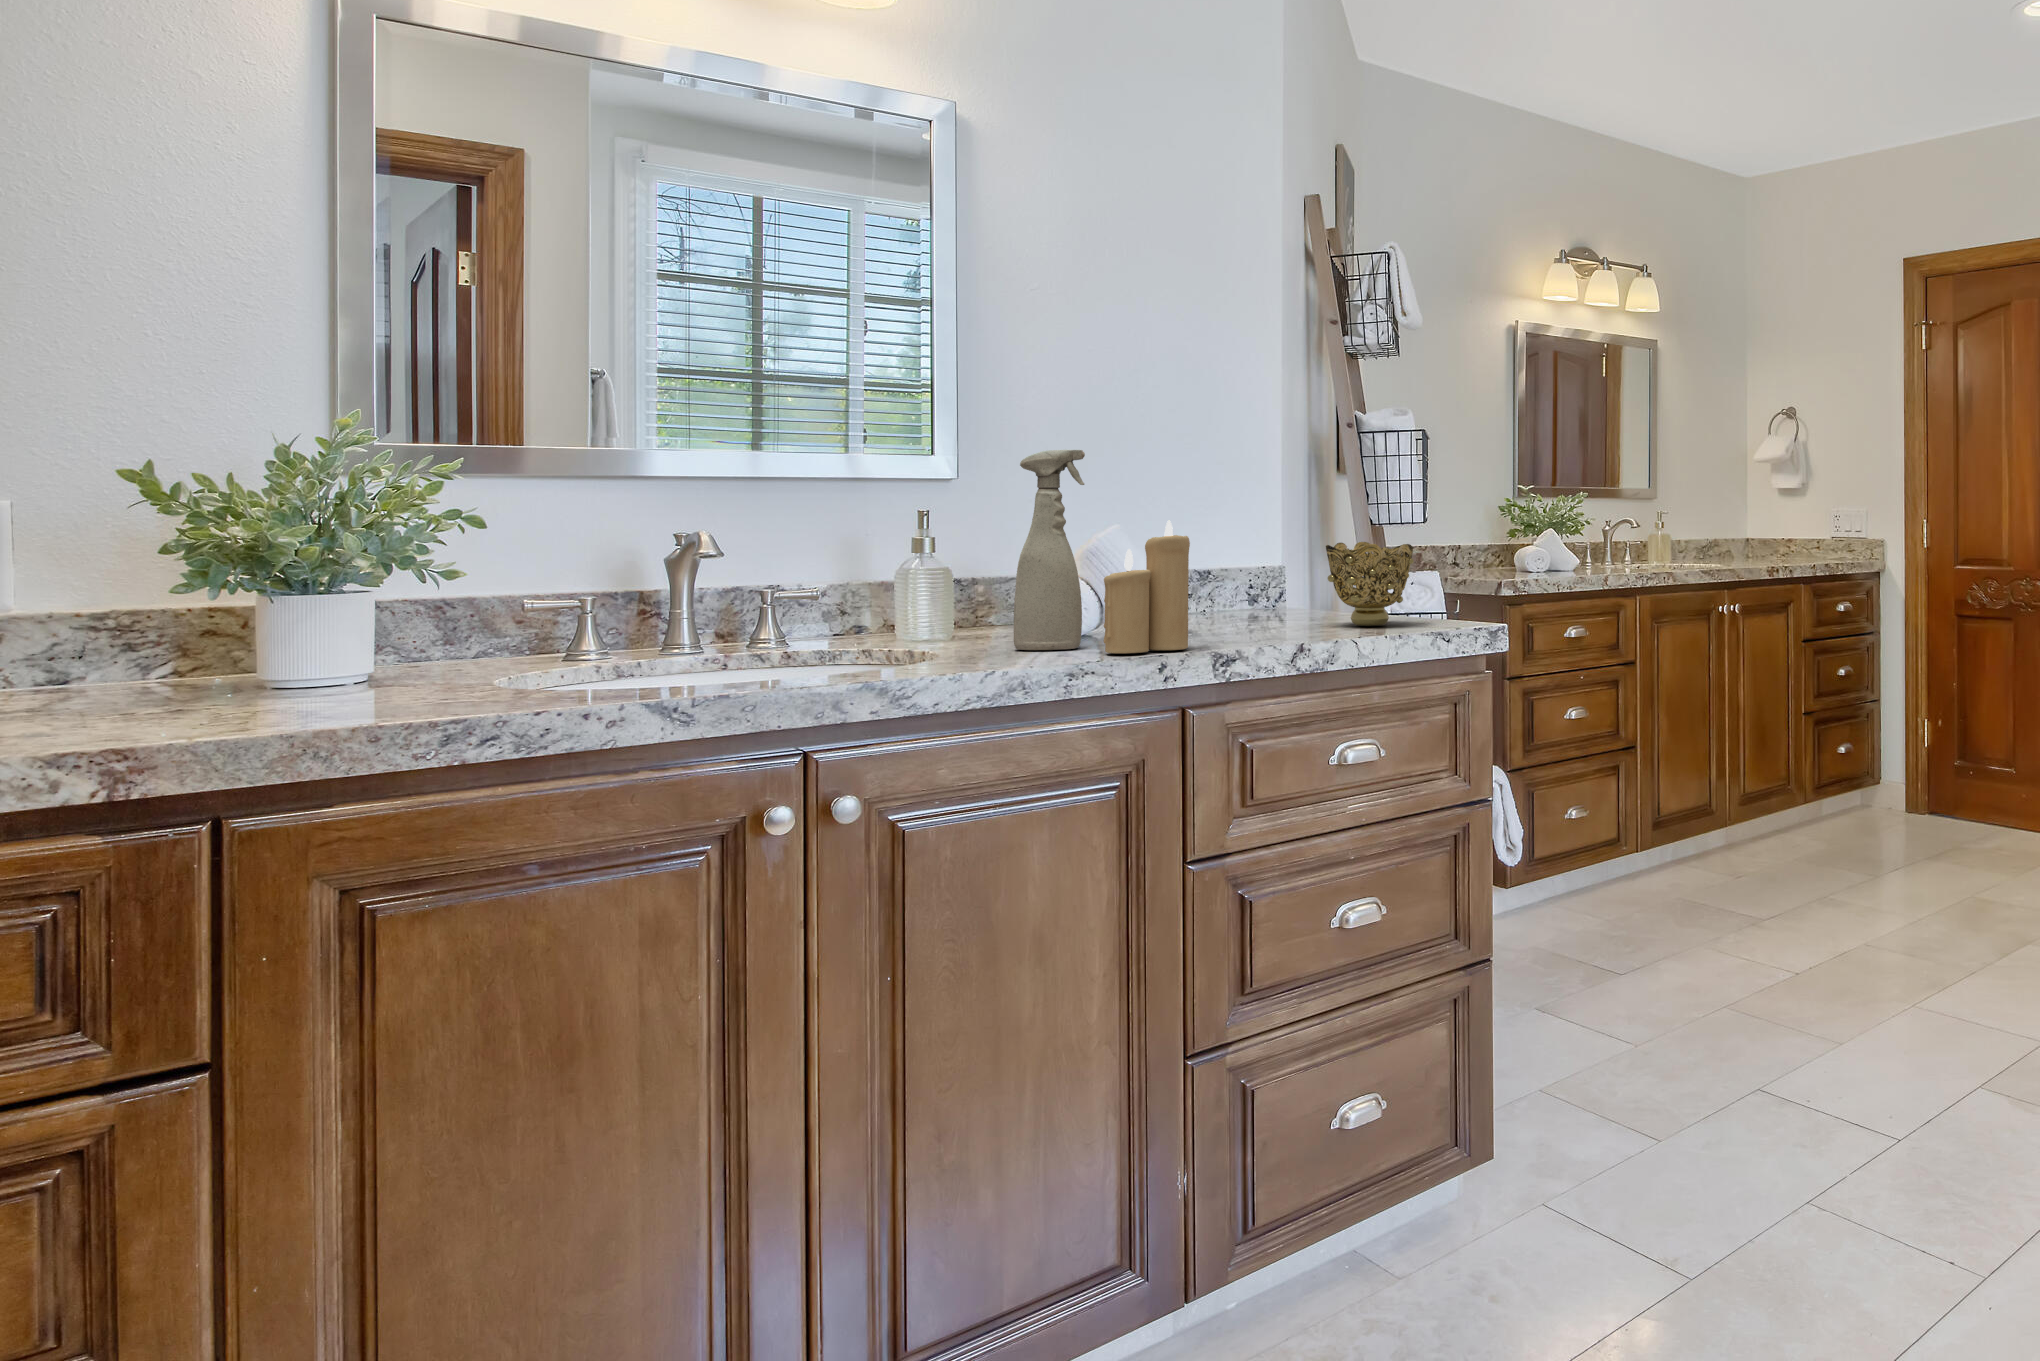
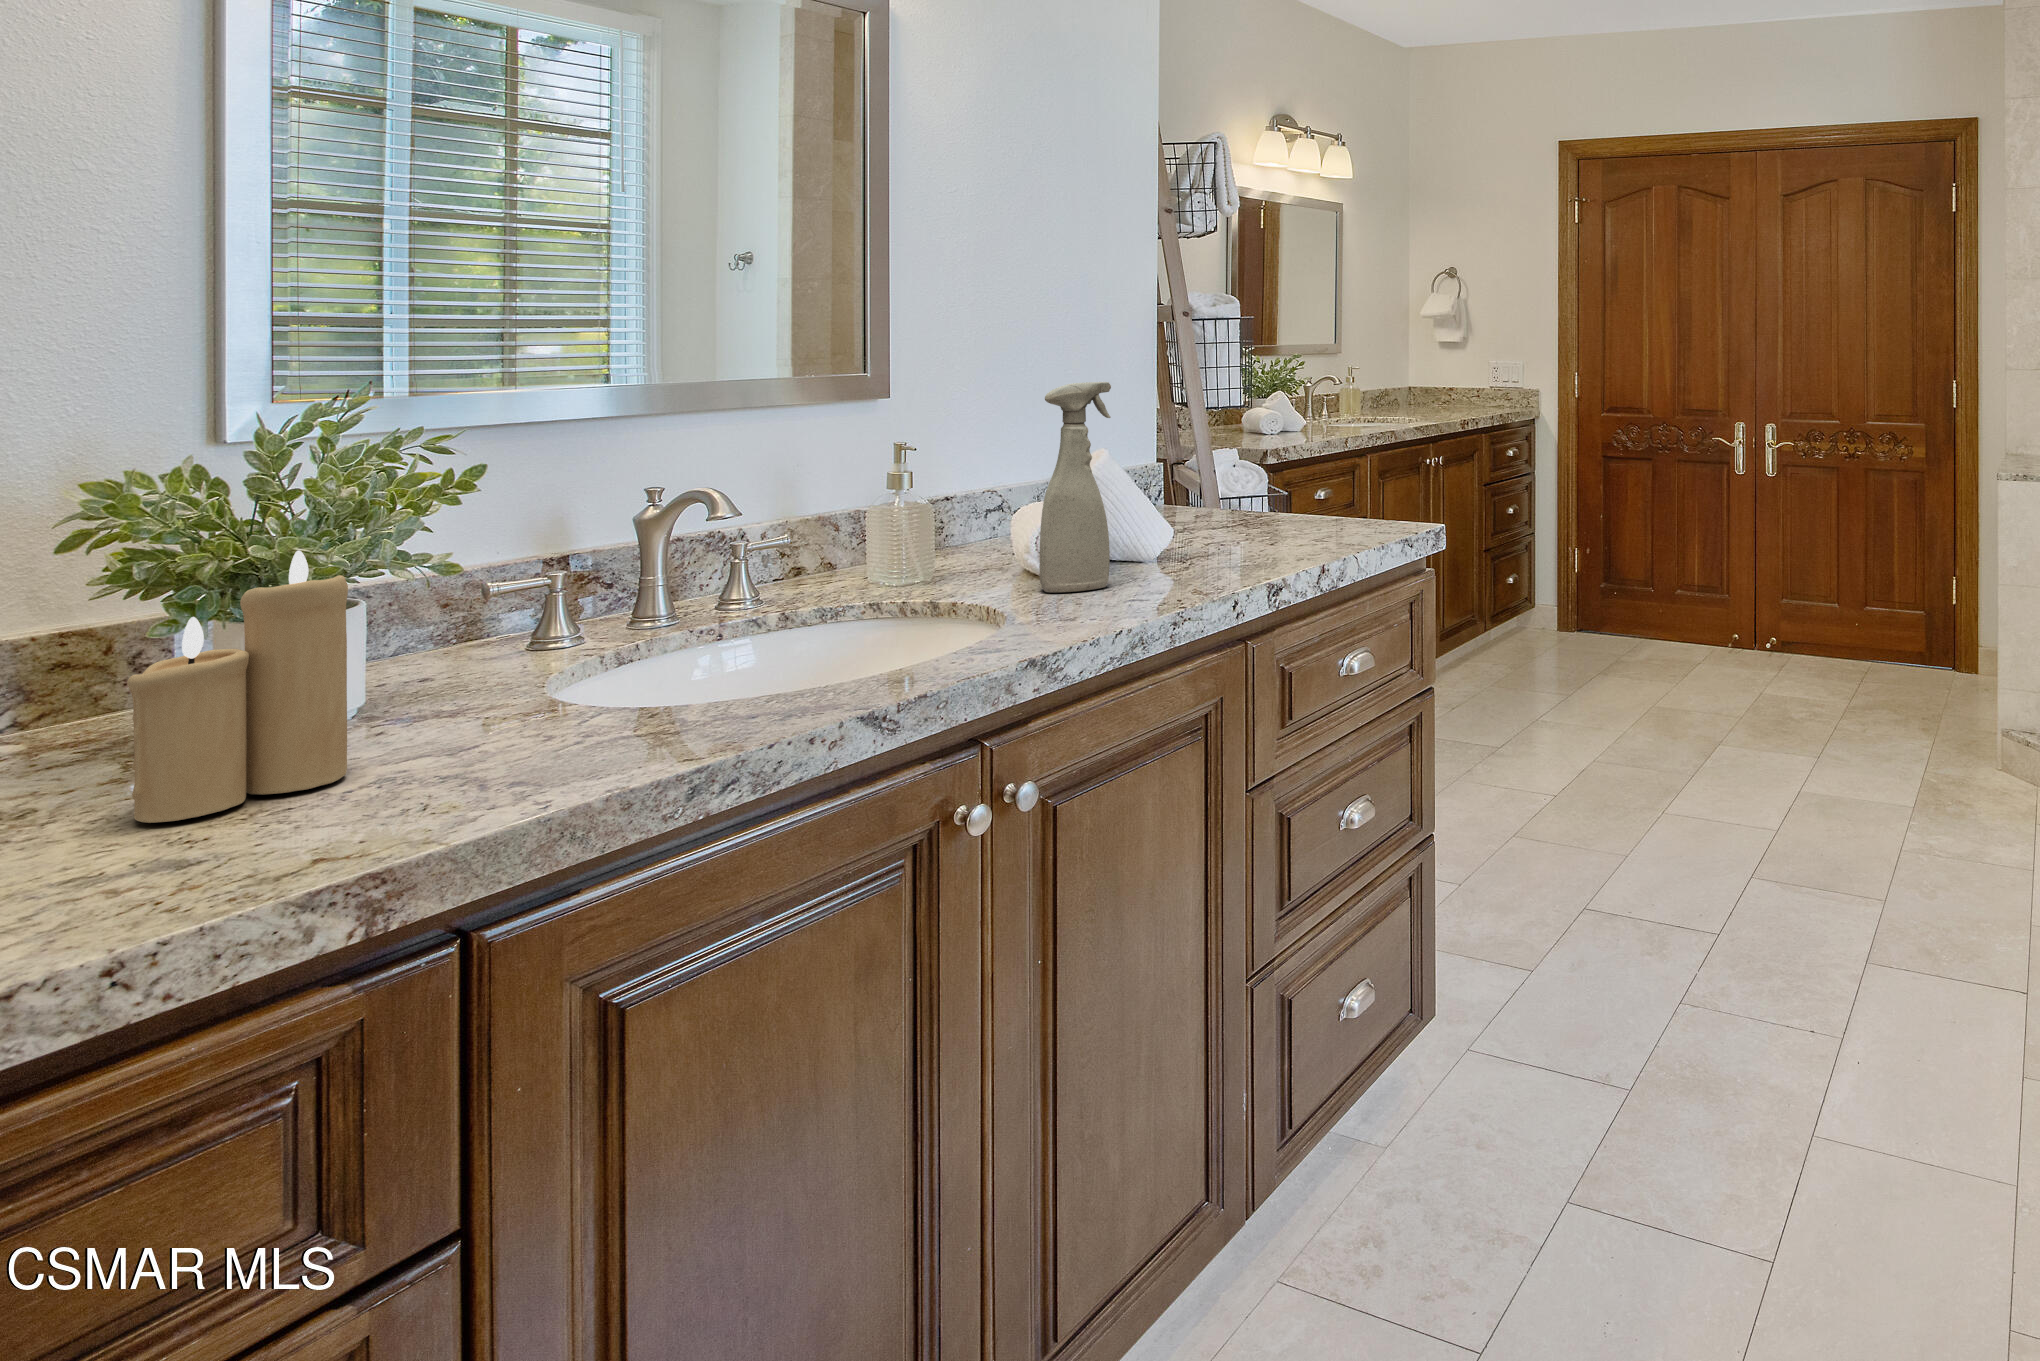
candle: present [1104,521,1190,653] -> present [127,551,348,823]
decorative bowl: present [1326,542,1414,626] -> none [1266,448,1354,532]

